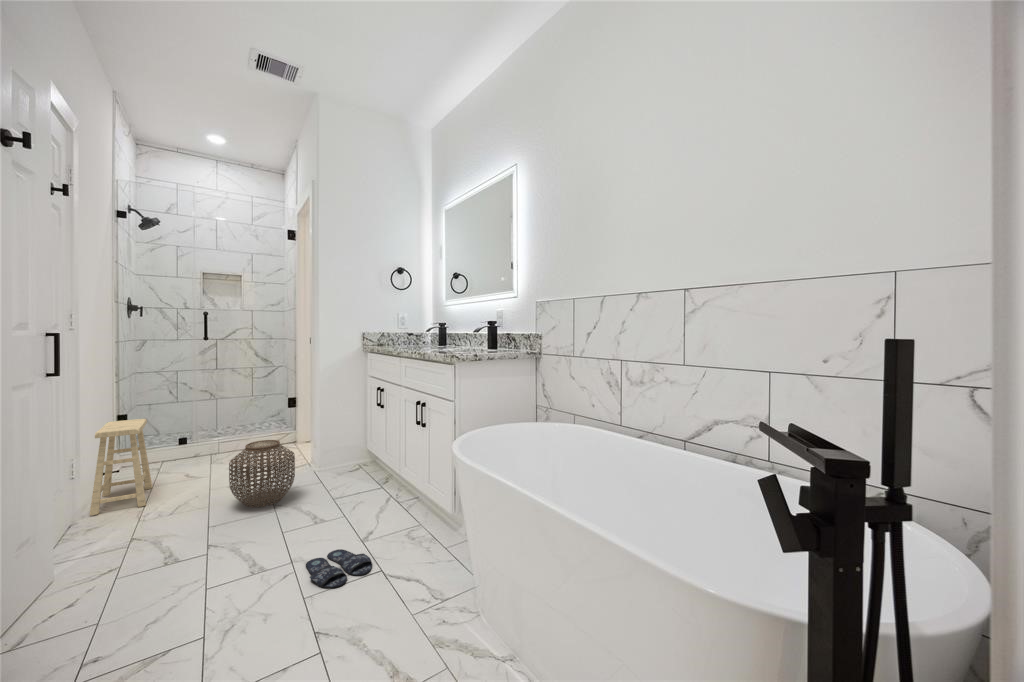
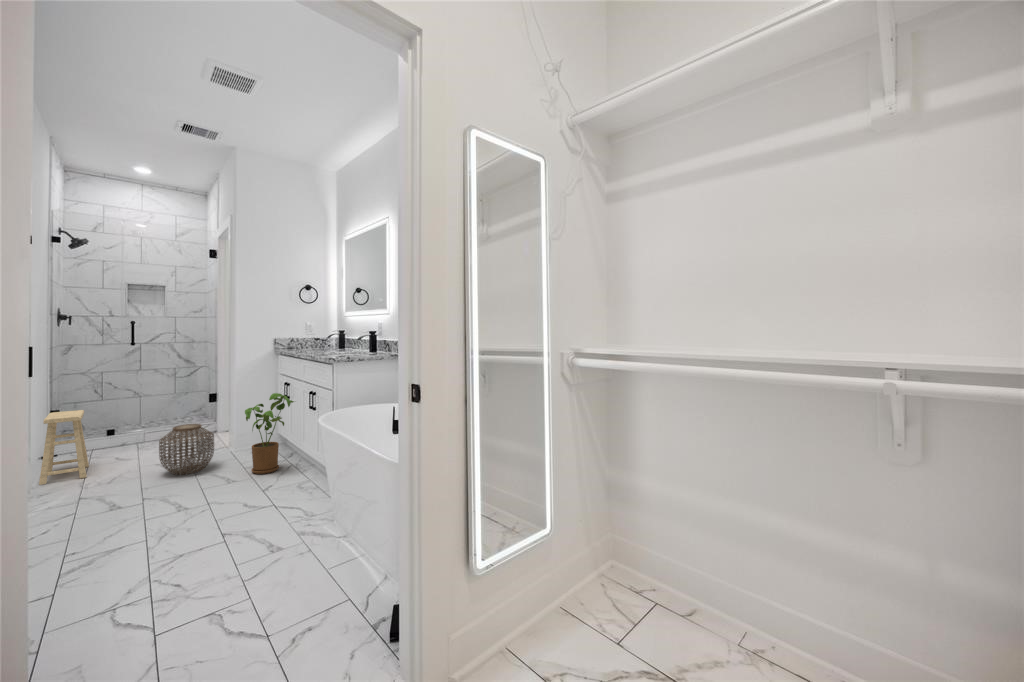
house plant: none [332,403,395,511] -> present [245,393,294,474]
slippers: present [306,549,372,588] -> none [221,494,270,513]

